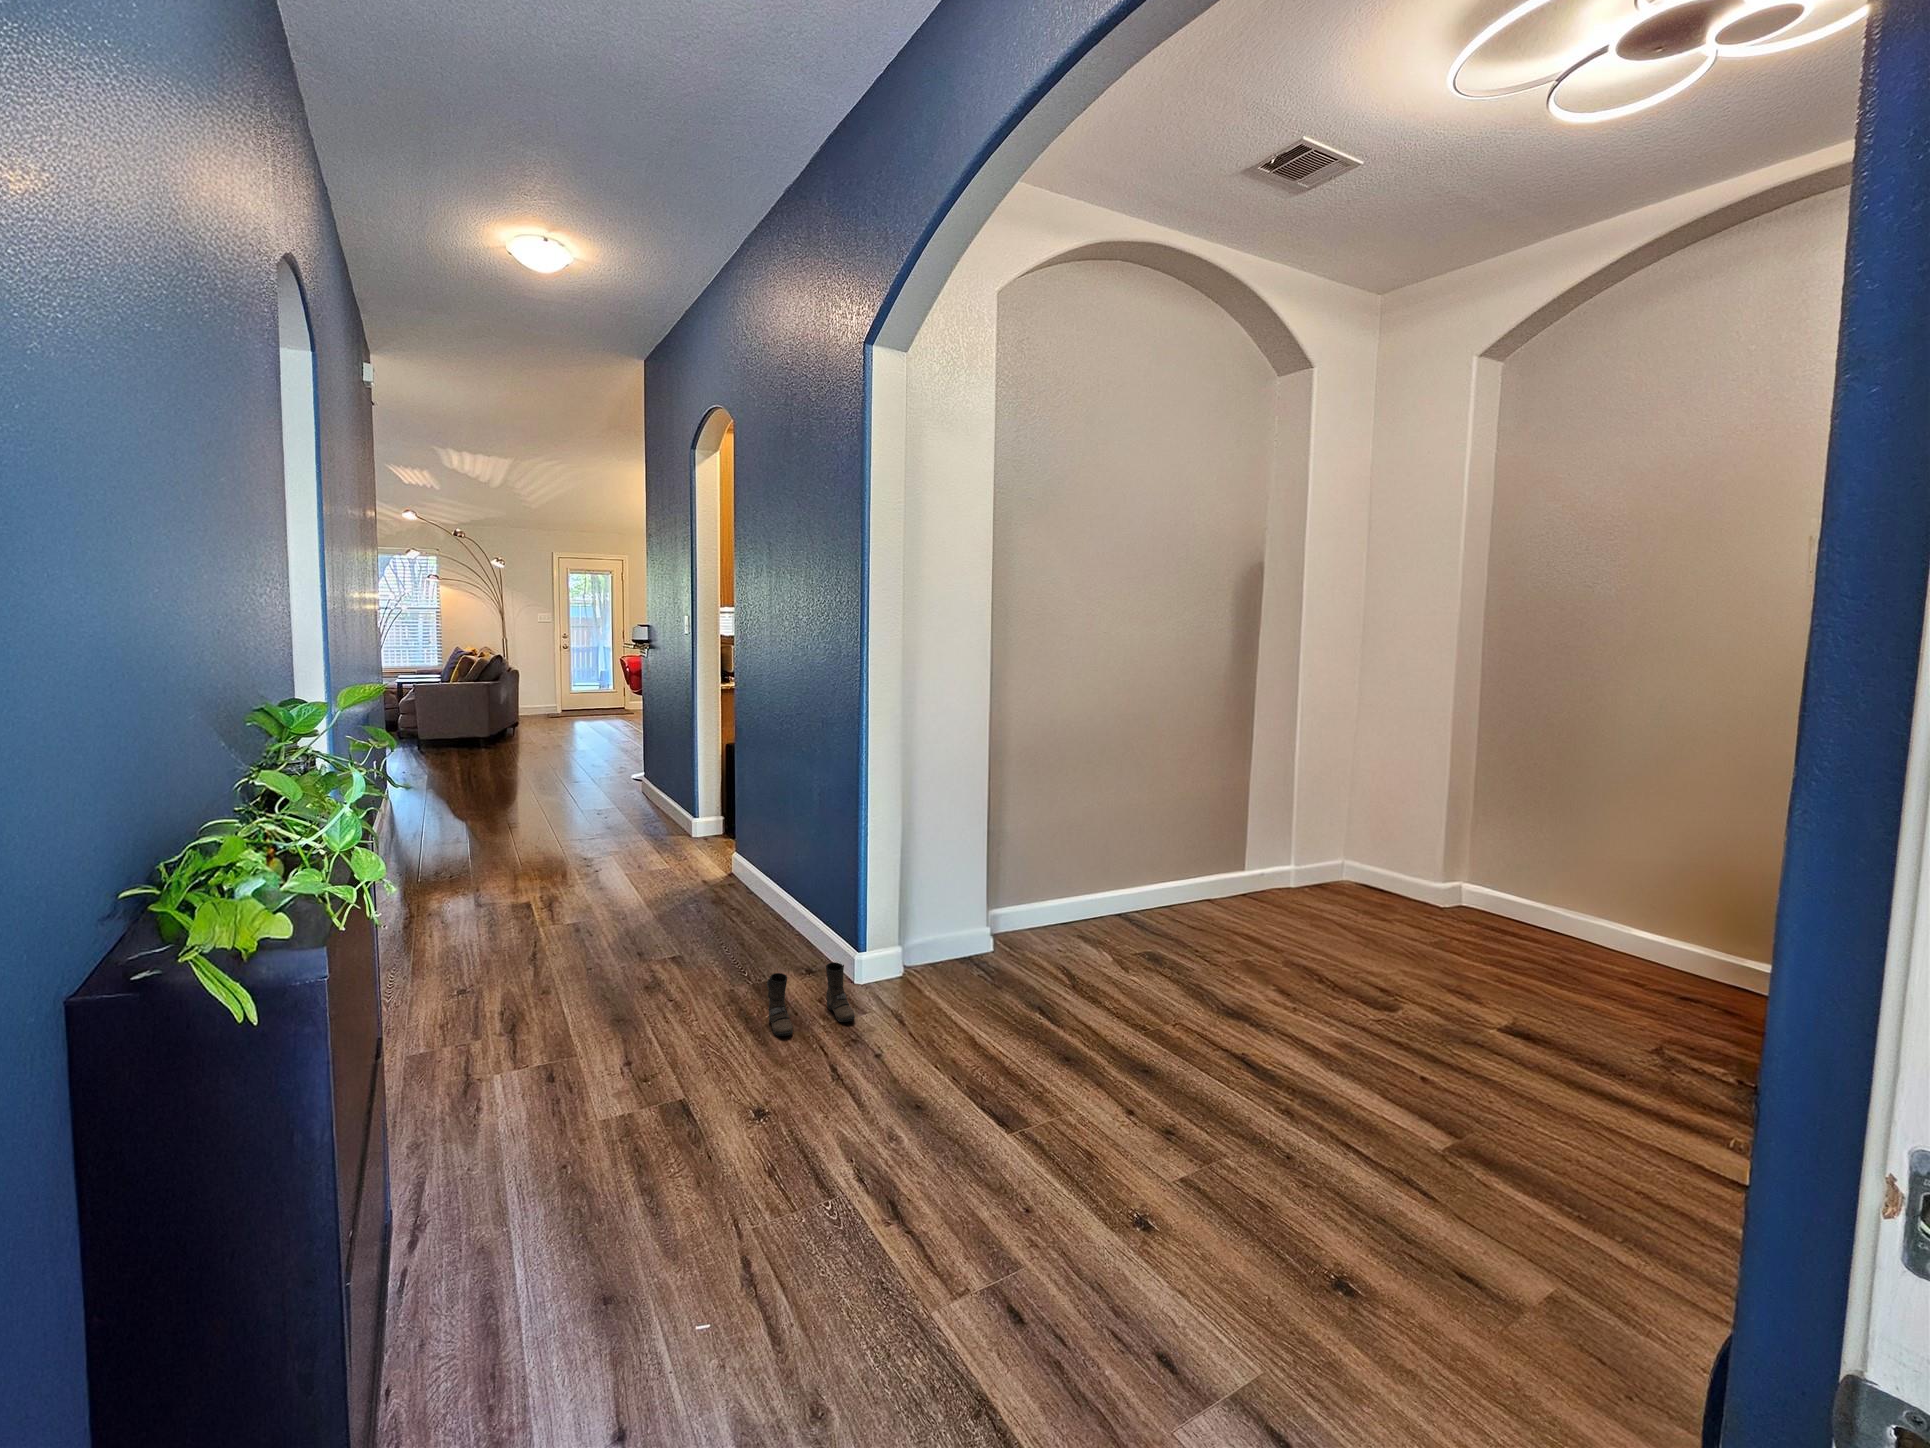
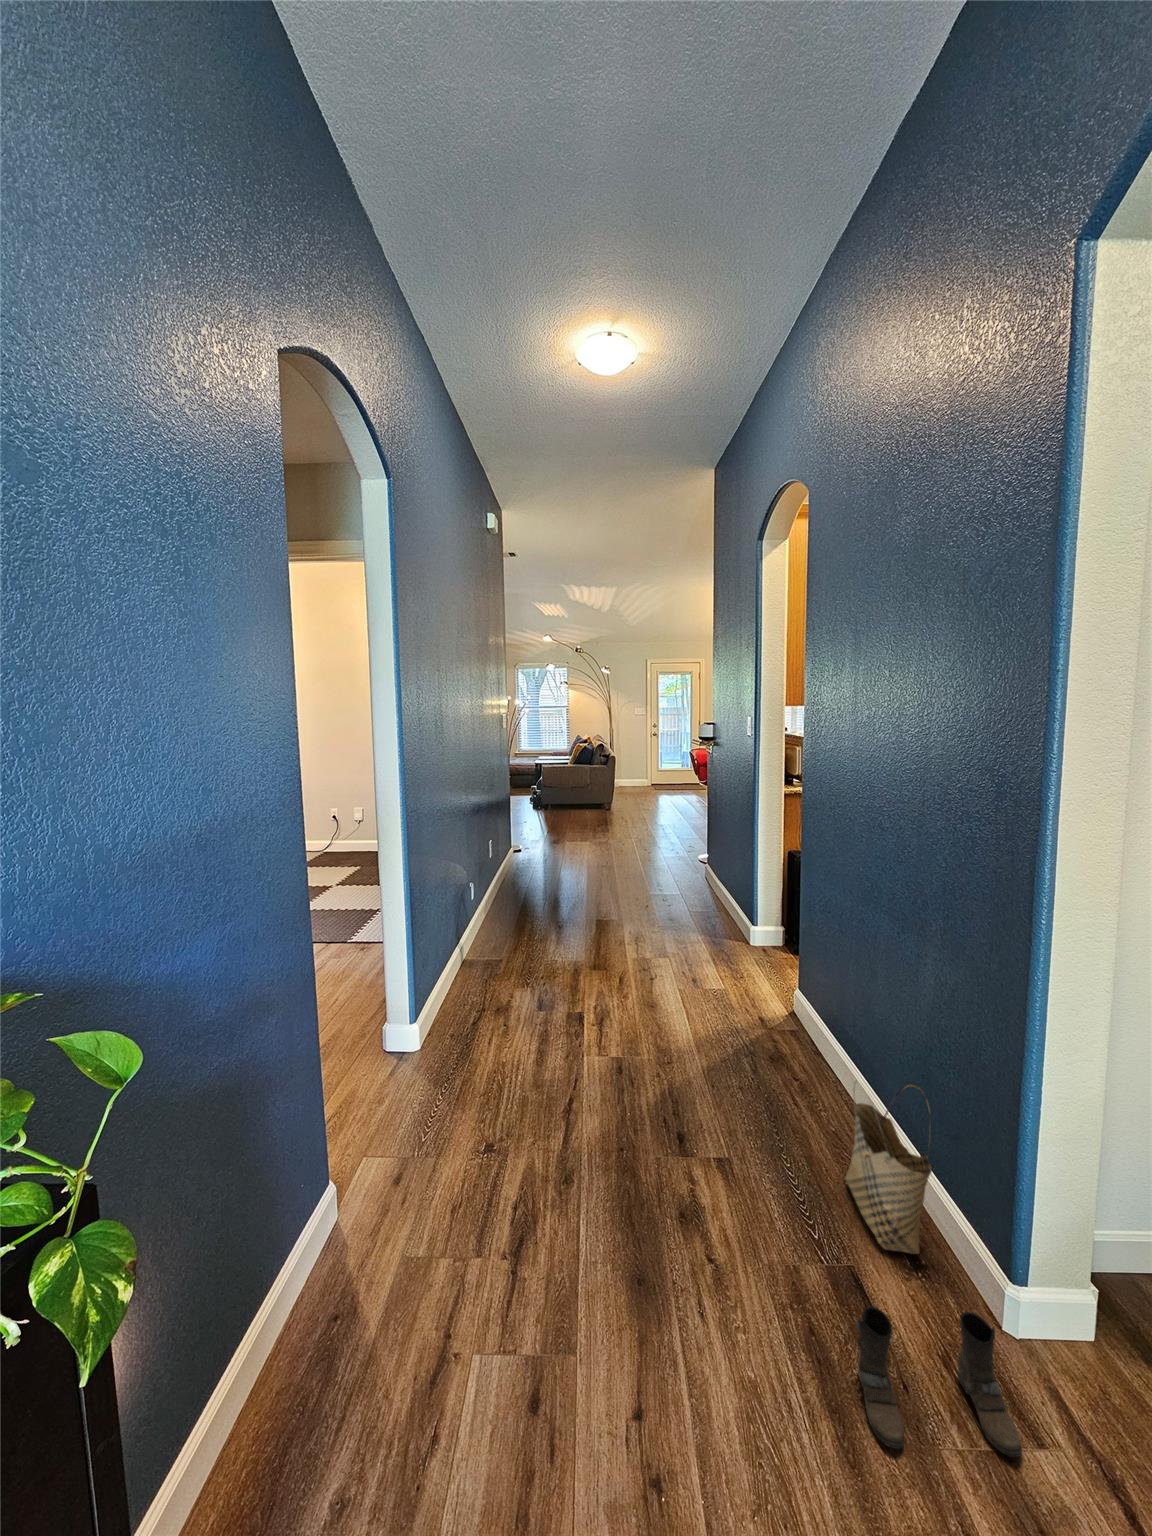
woven basket: none [767,862,818,971] -> present [845,1082,932,1254]

